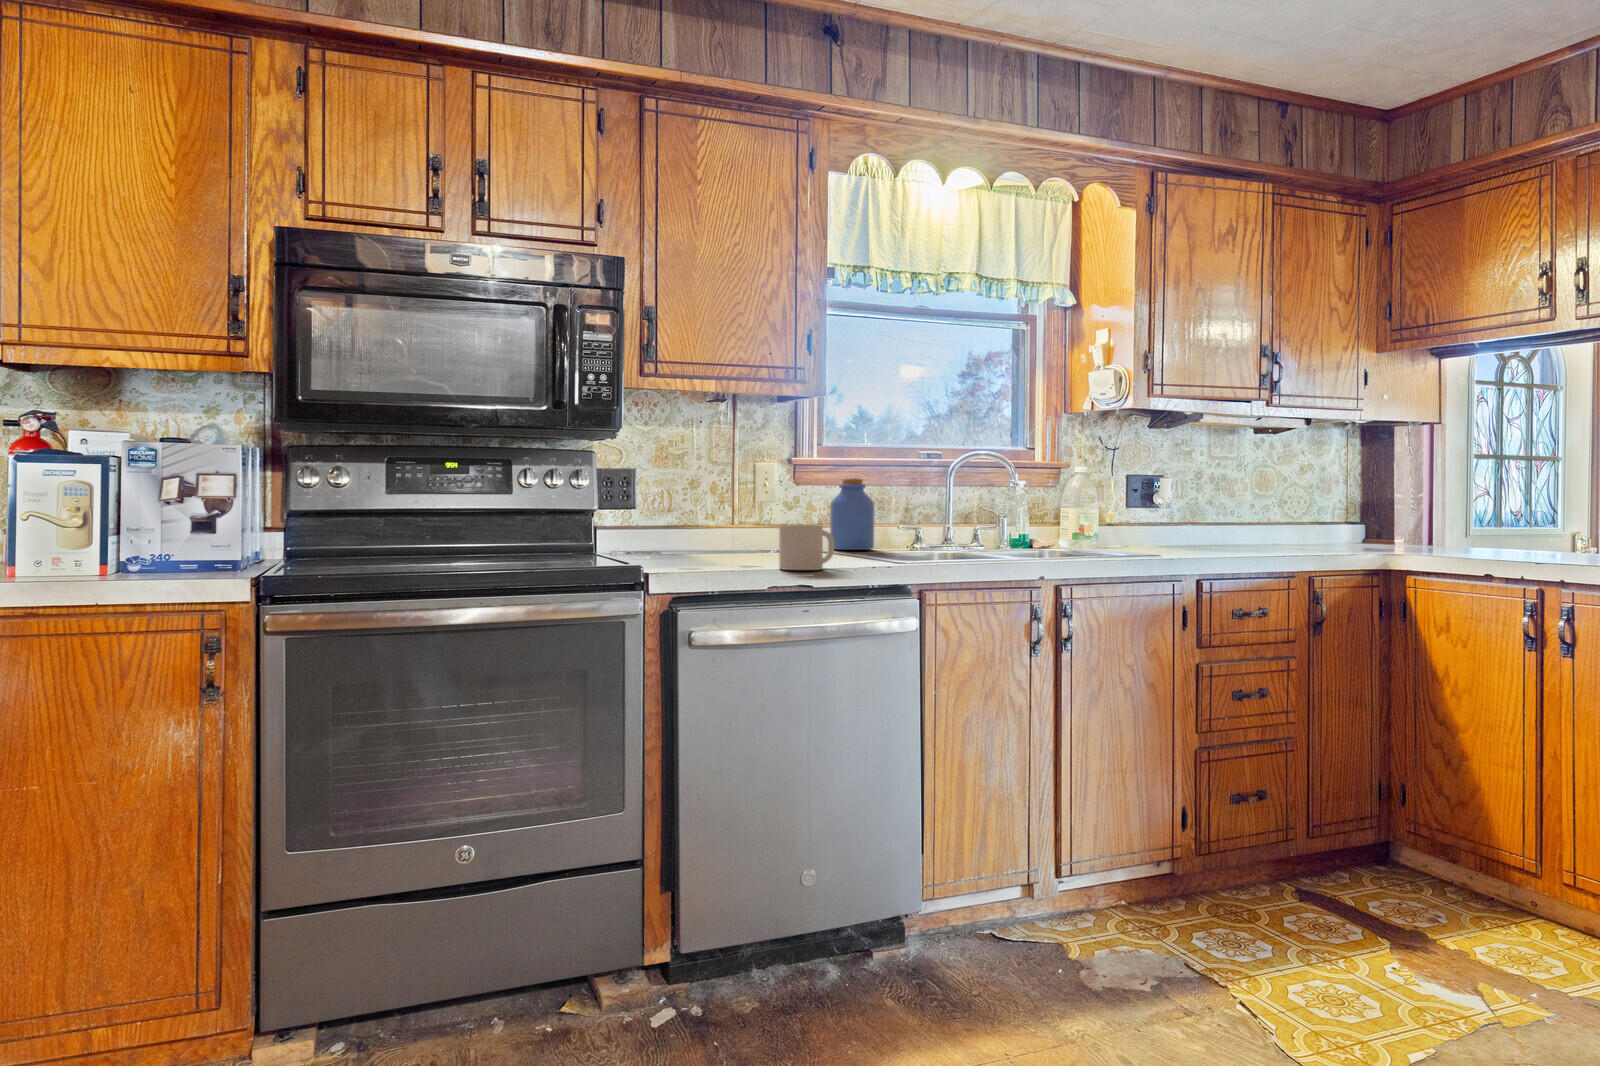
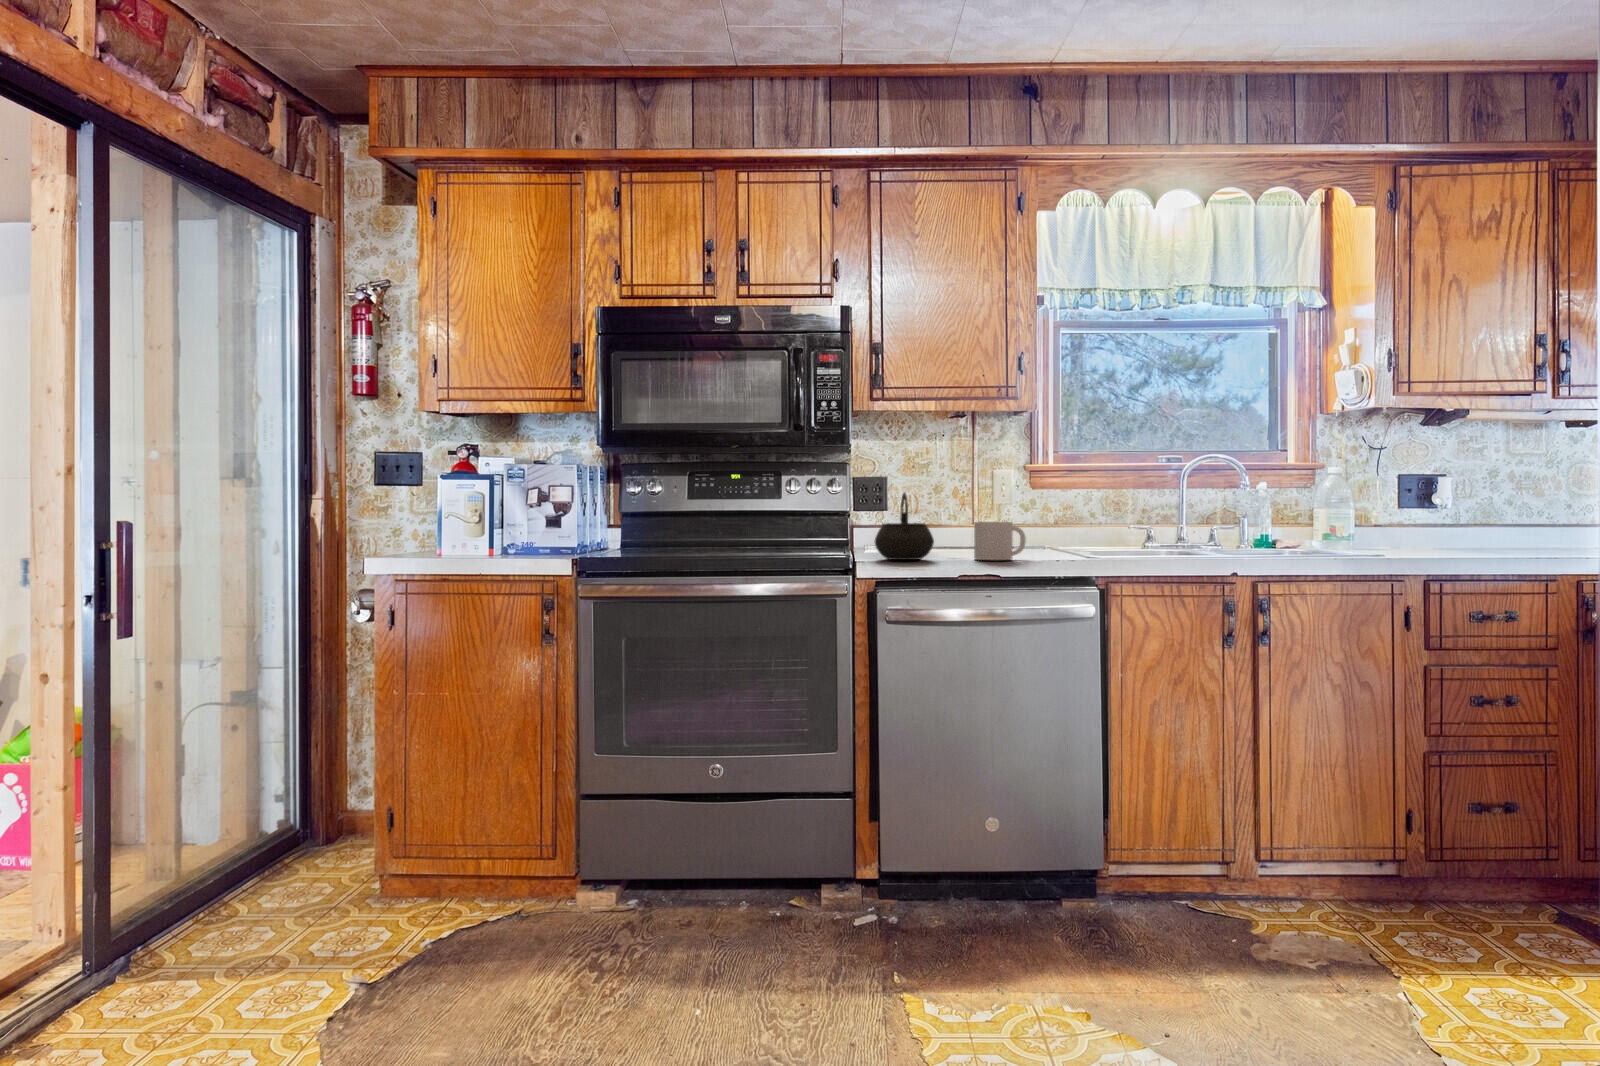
jar: present [830,478,875,550] -> none [1043,482,1084,546]
kettle: none [665,490,736,572] -> present [875,493,934,560]

